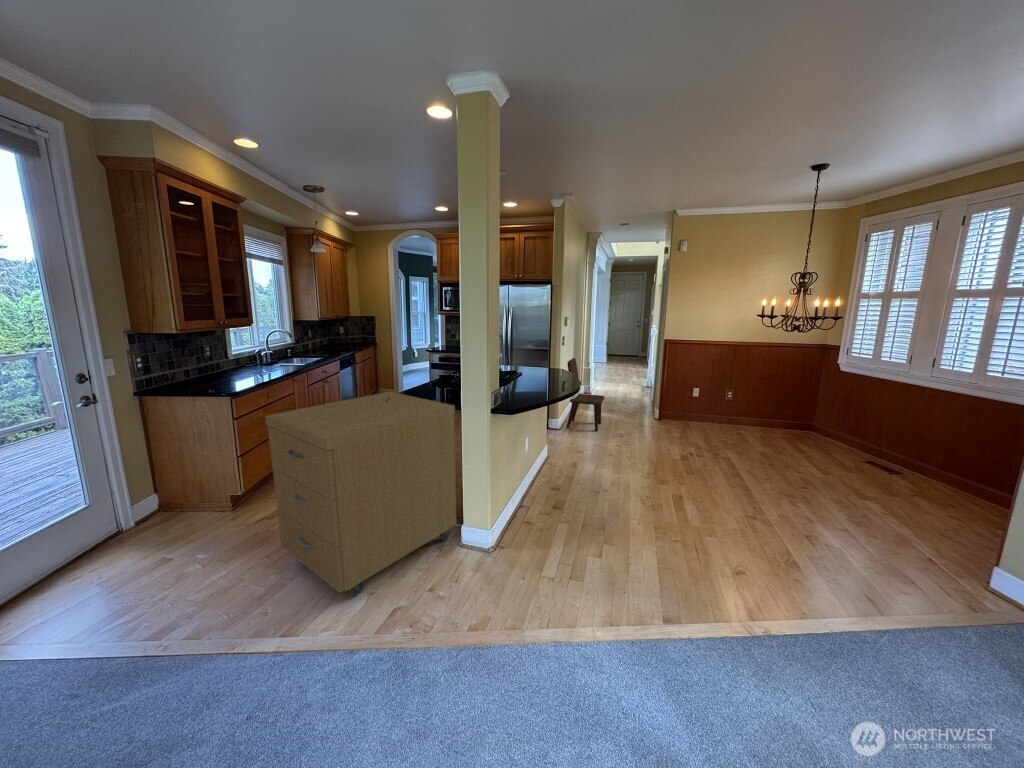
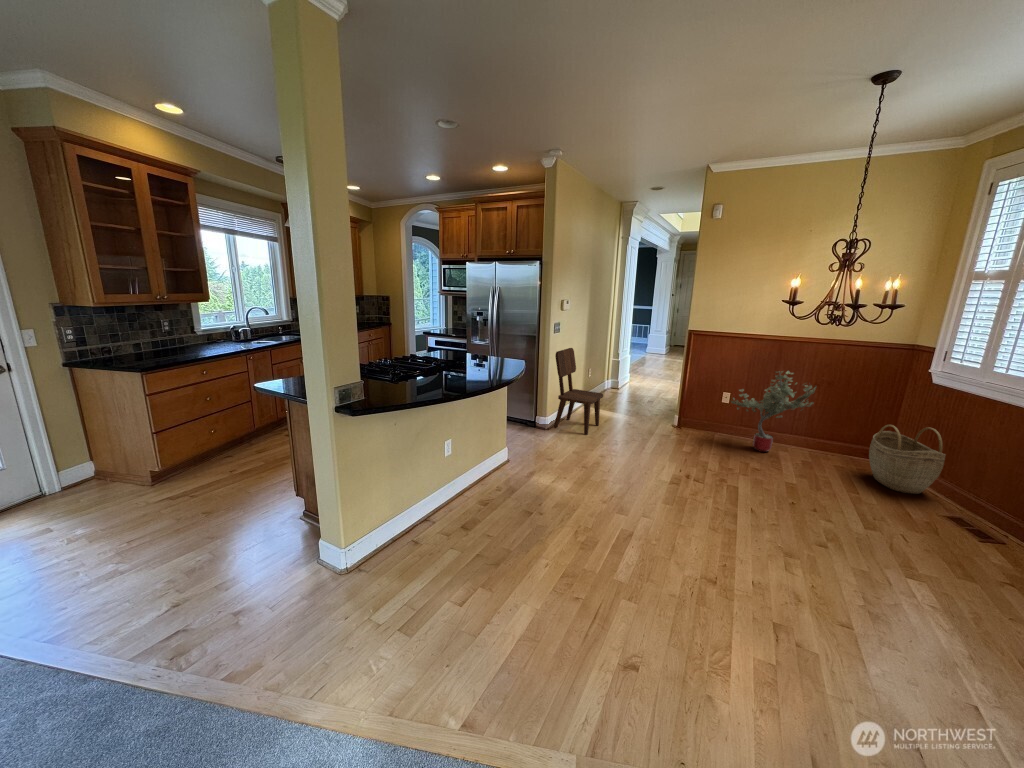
potted tree: none [704,368,768,432] -> present [731,371,816,452]
storage cabinet: present [265,392,456,596] -> none [69,377,315,607]
woven basket: none [807,402,857,450] -> present [869,425,945,494]

